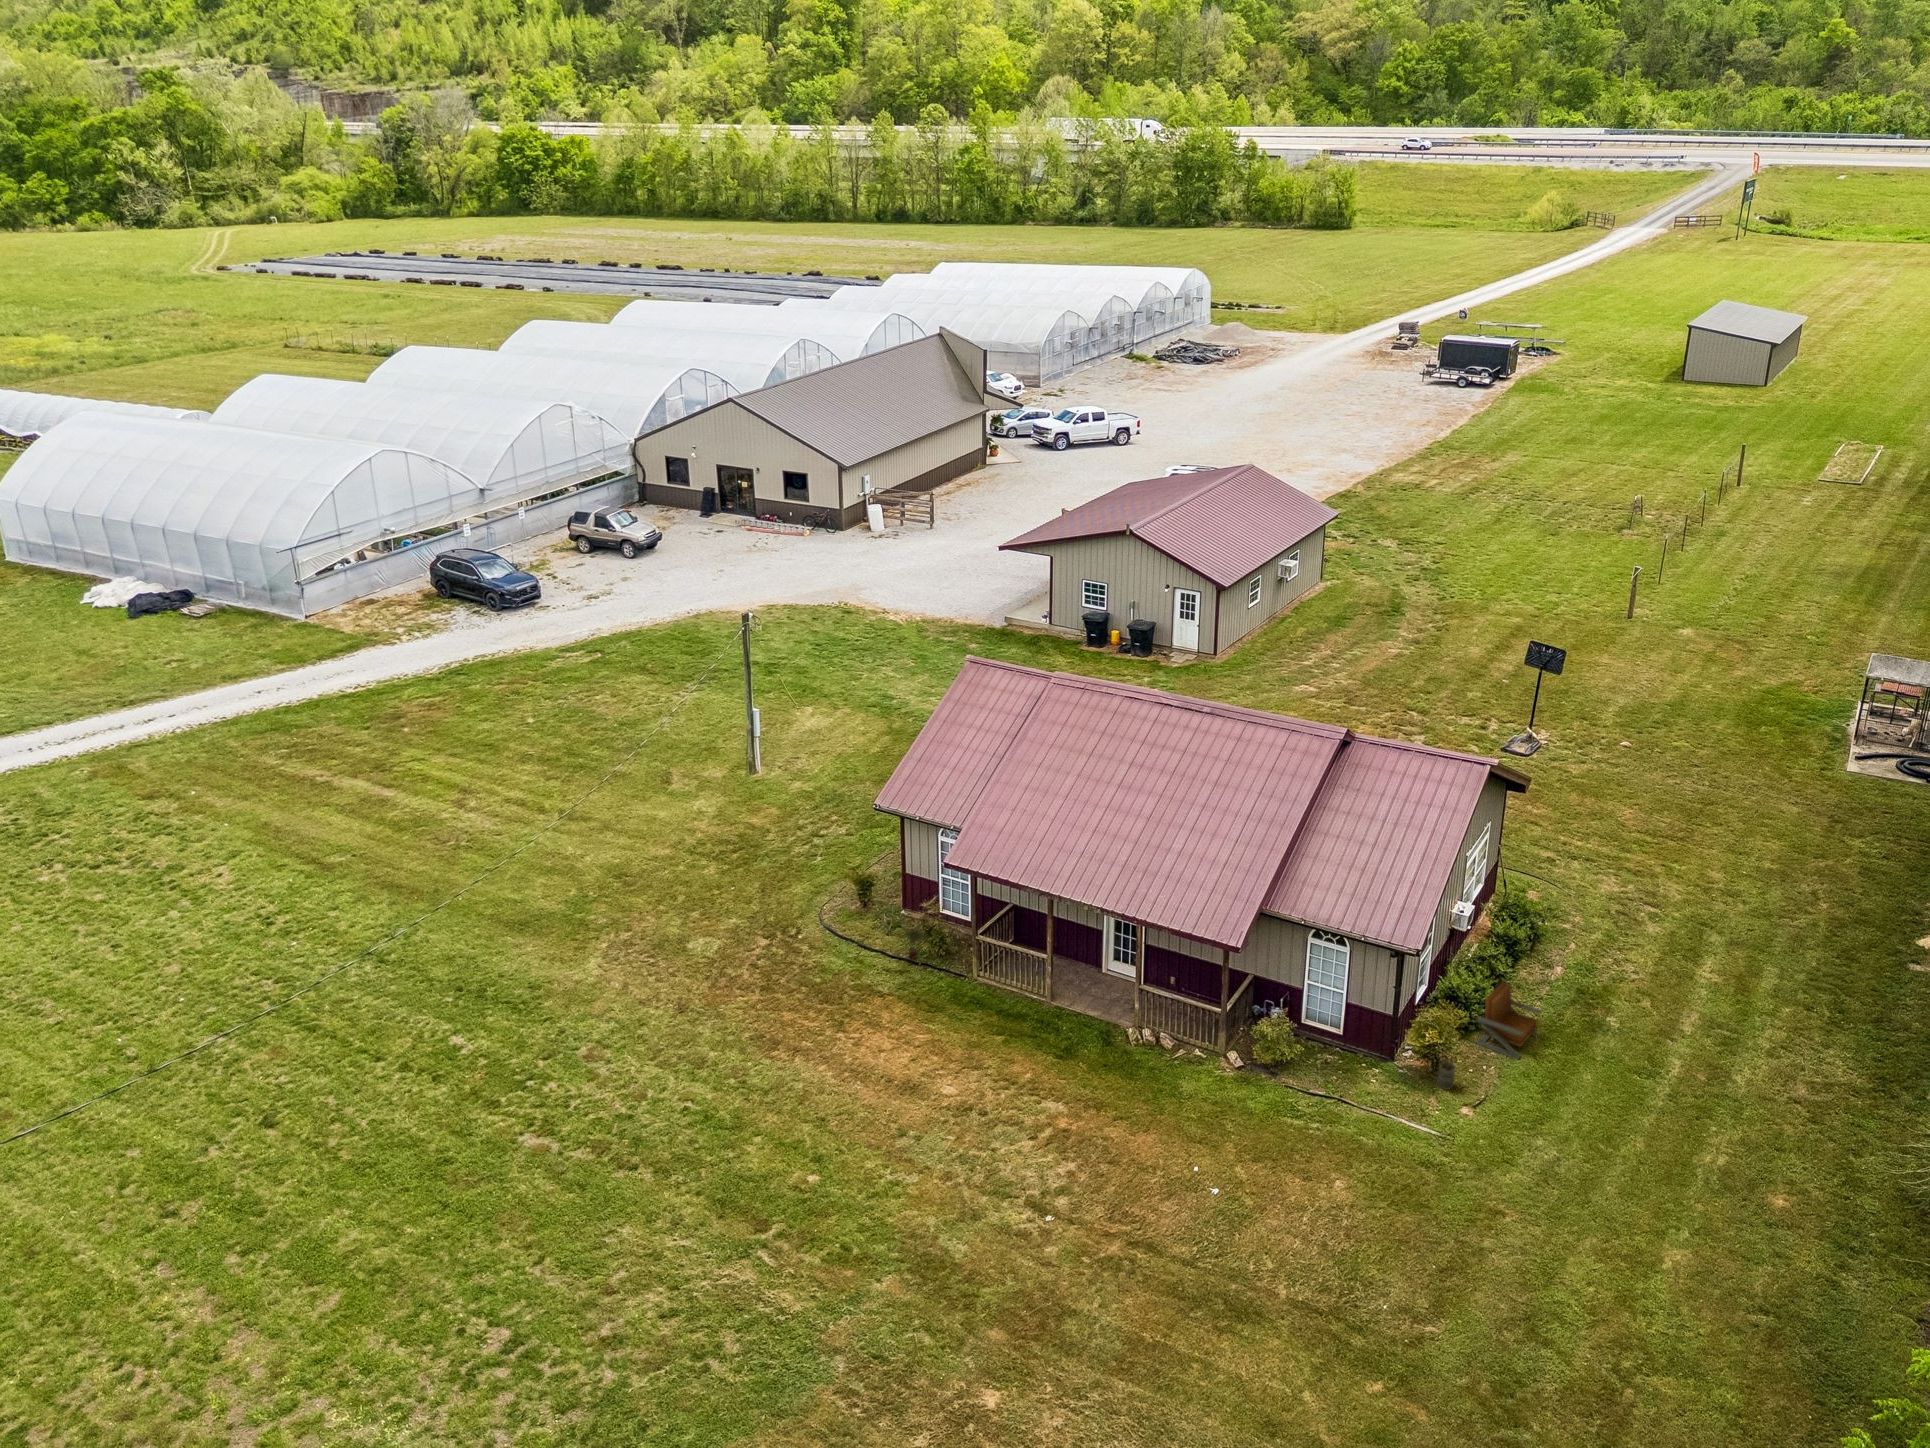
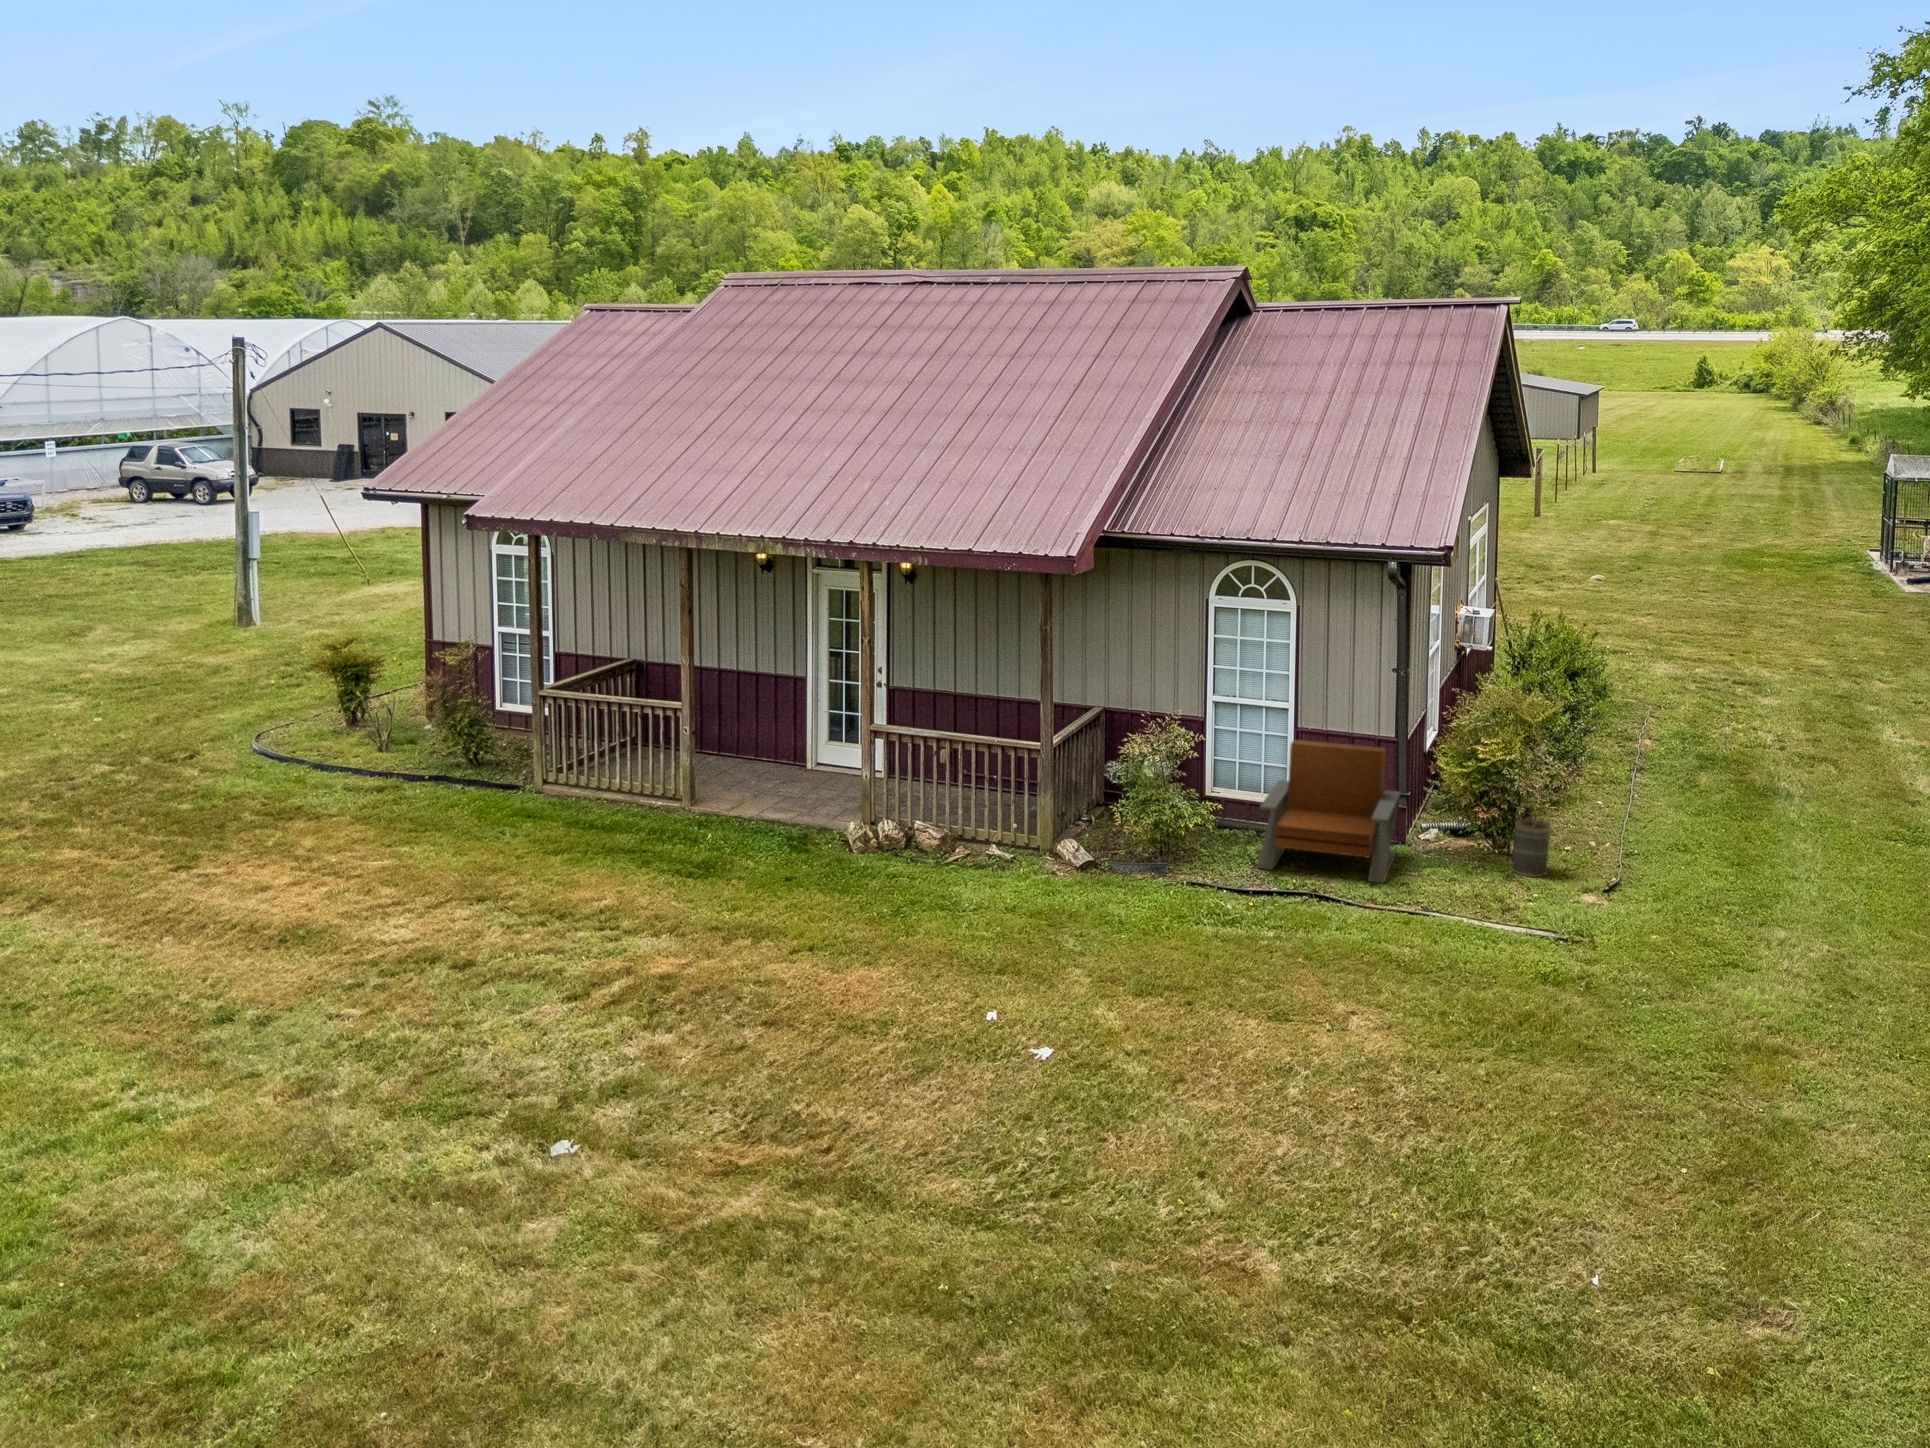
potted tree: present [905,922,927,959] -> none [401,687,451,771]
lounge chair: present [1476,982,1542,1059] -> present [1257,740,1400,883]

